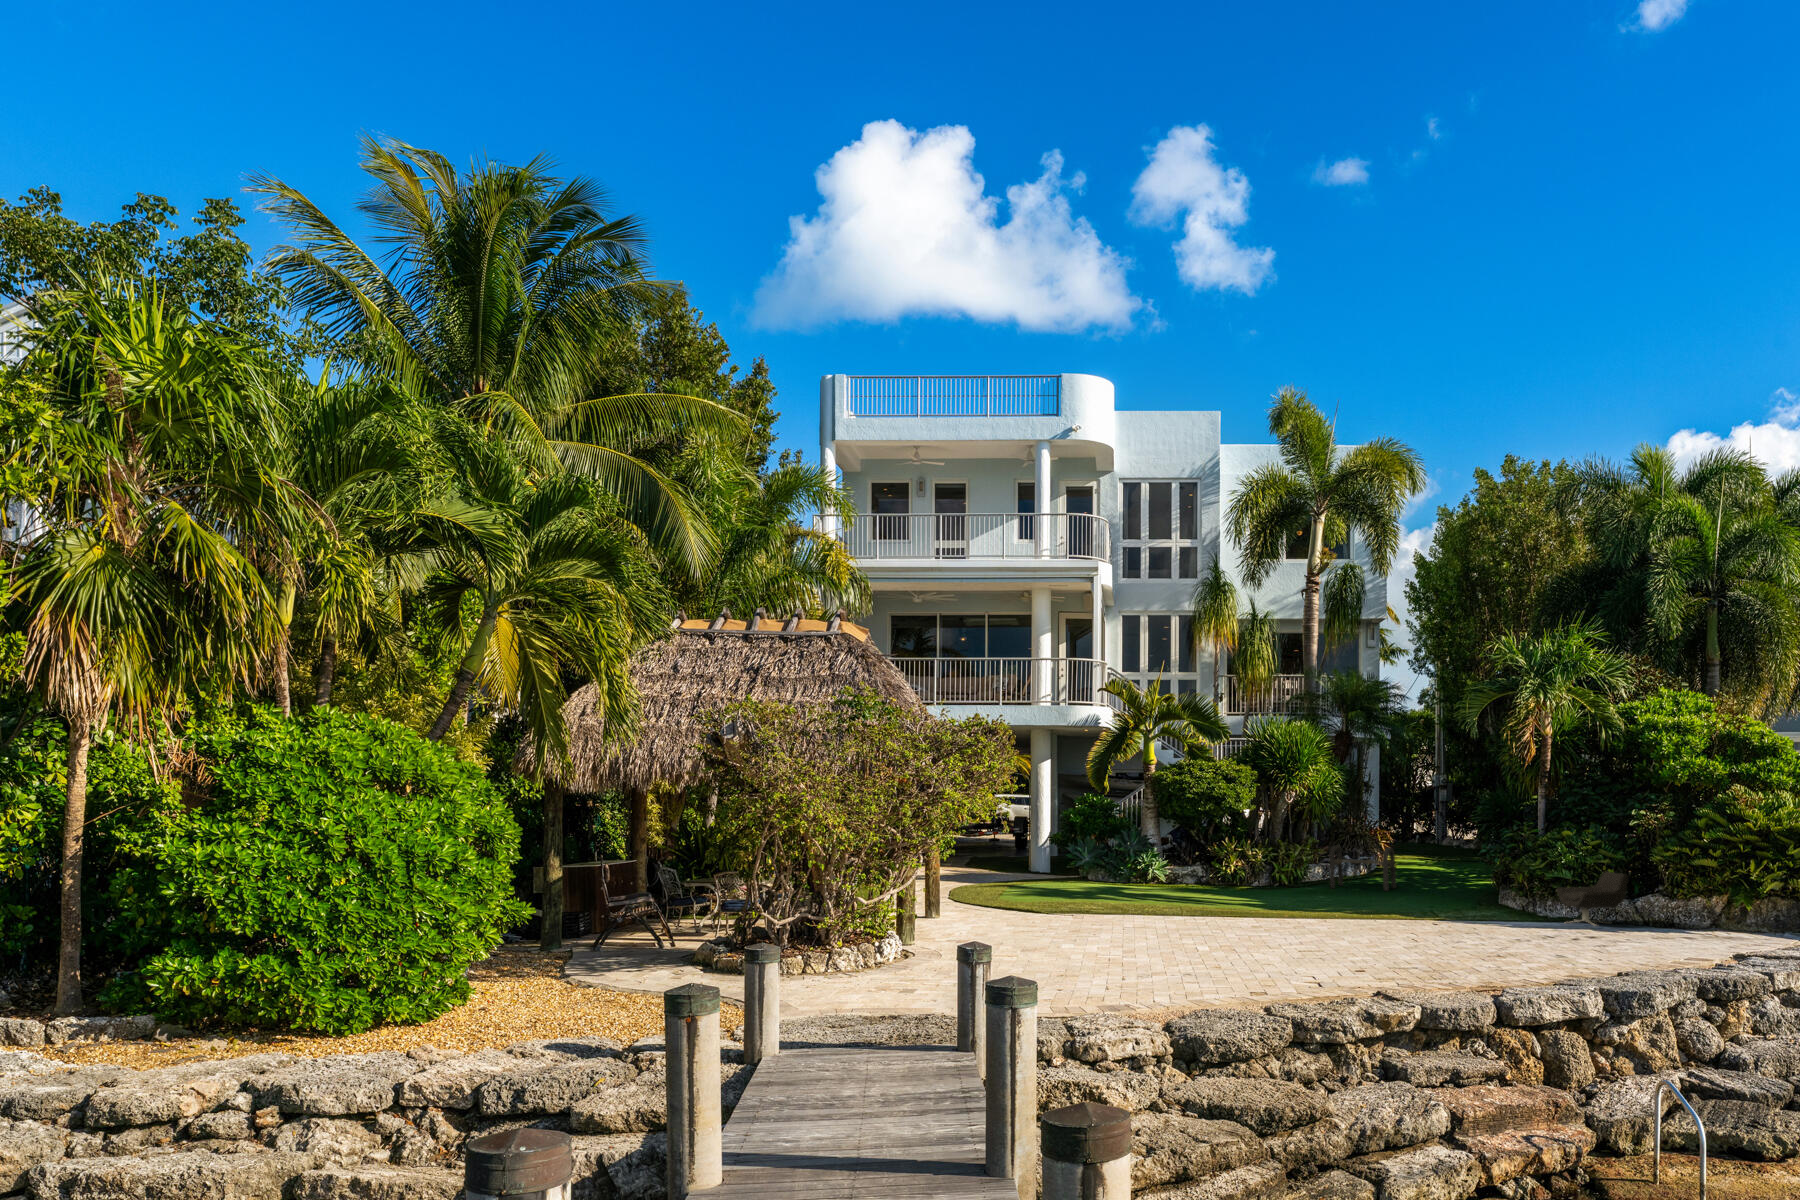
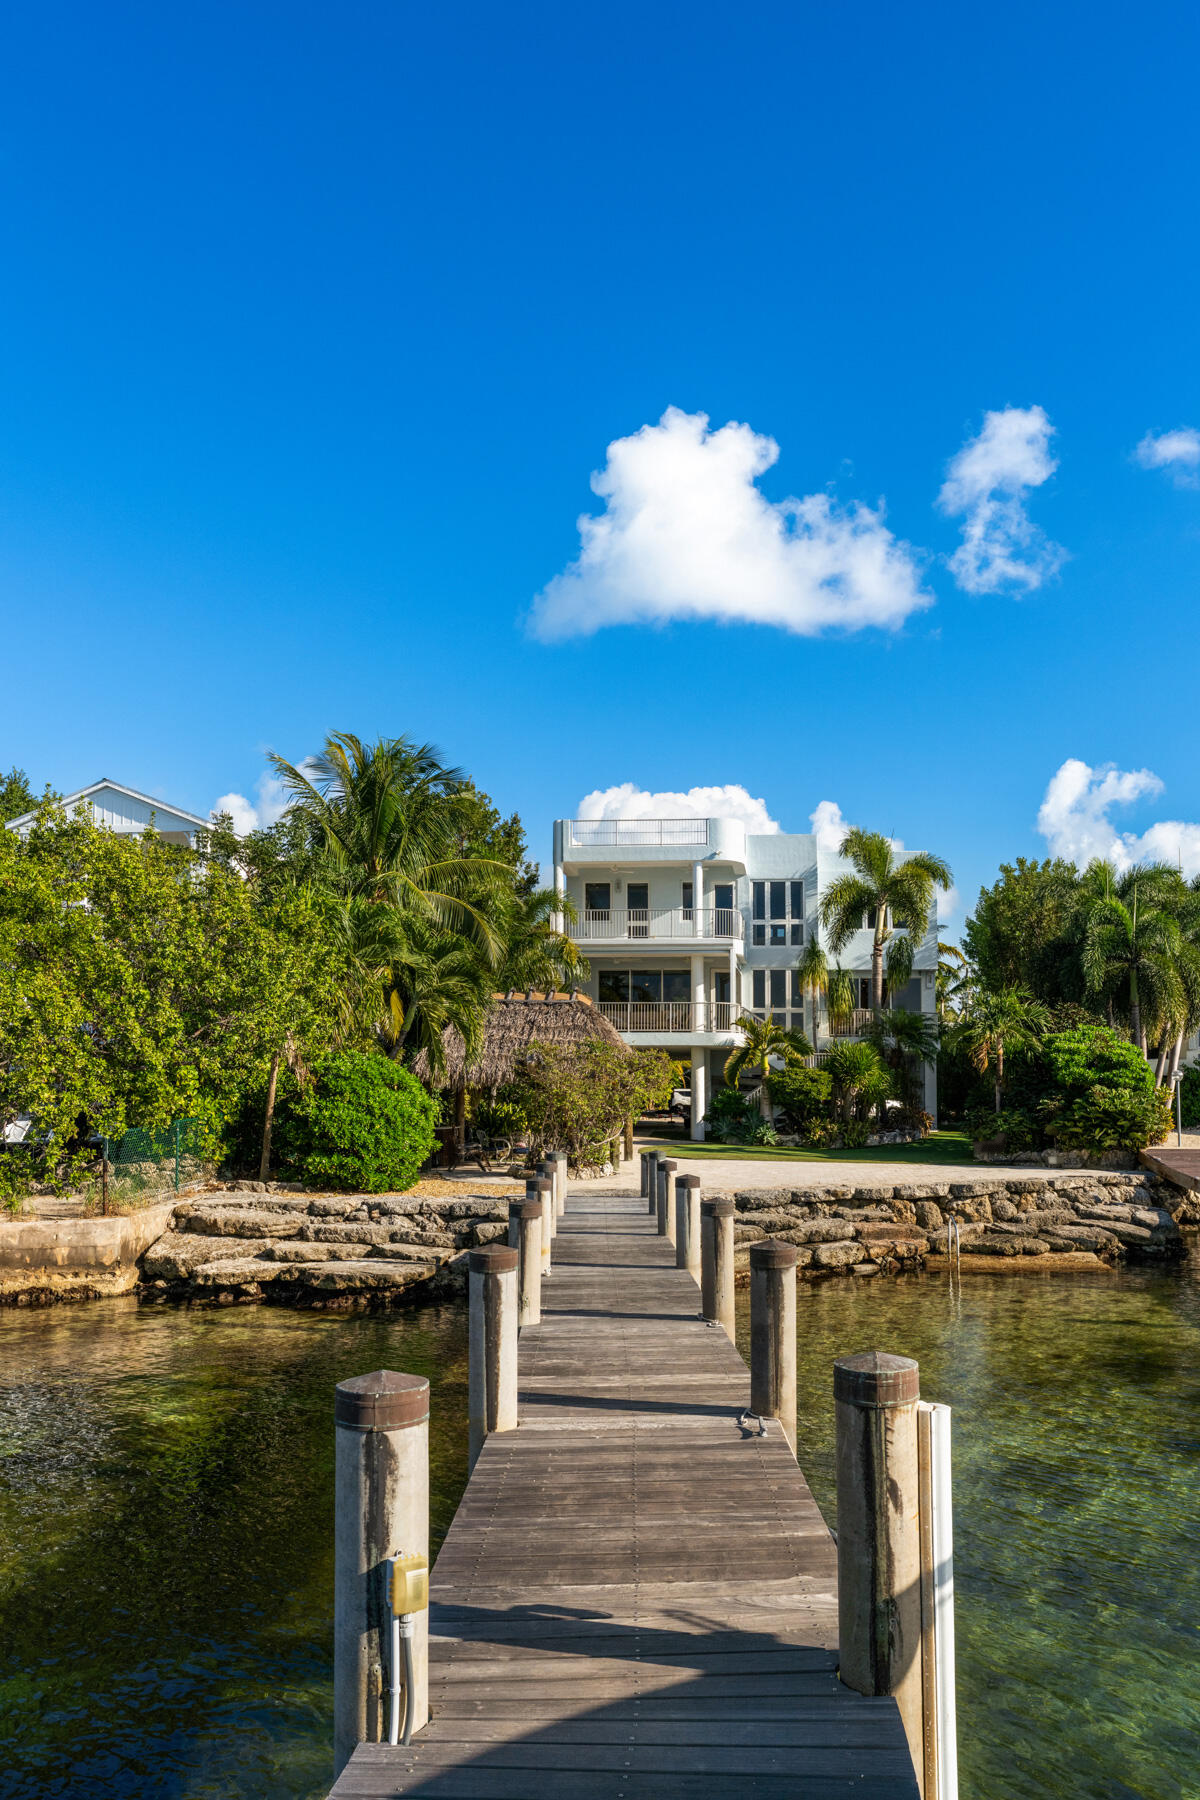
bench: present [1329,845,1396,891] -> none [866,1121,905,1148]
potted tree: none [1704,857,1746,932] -> present [1045,1125,1064,1164]

